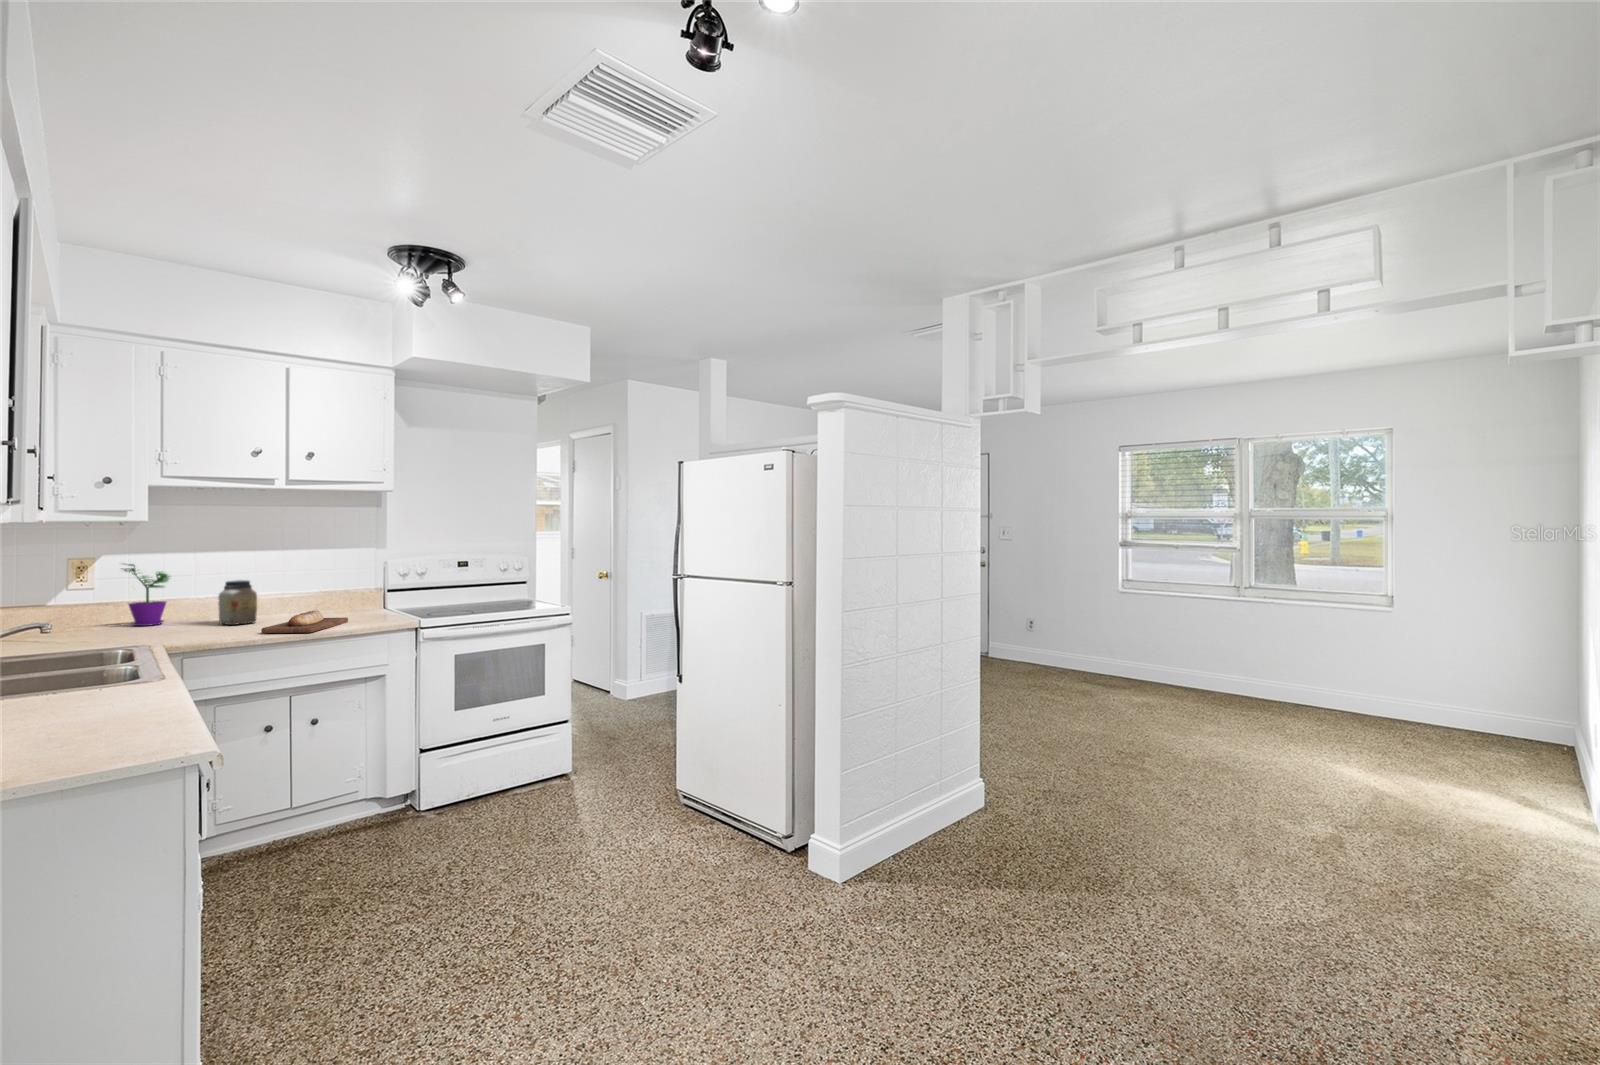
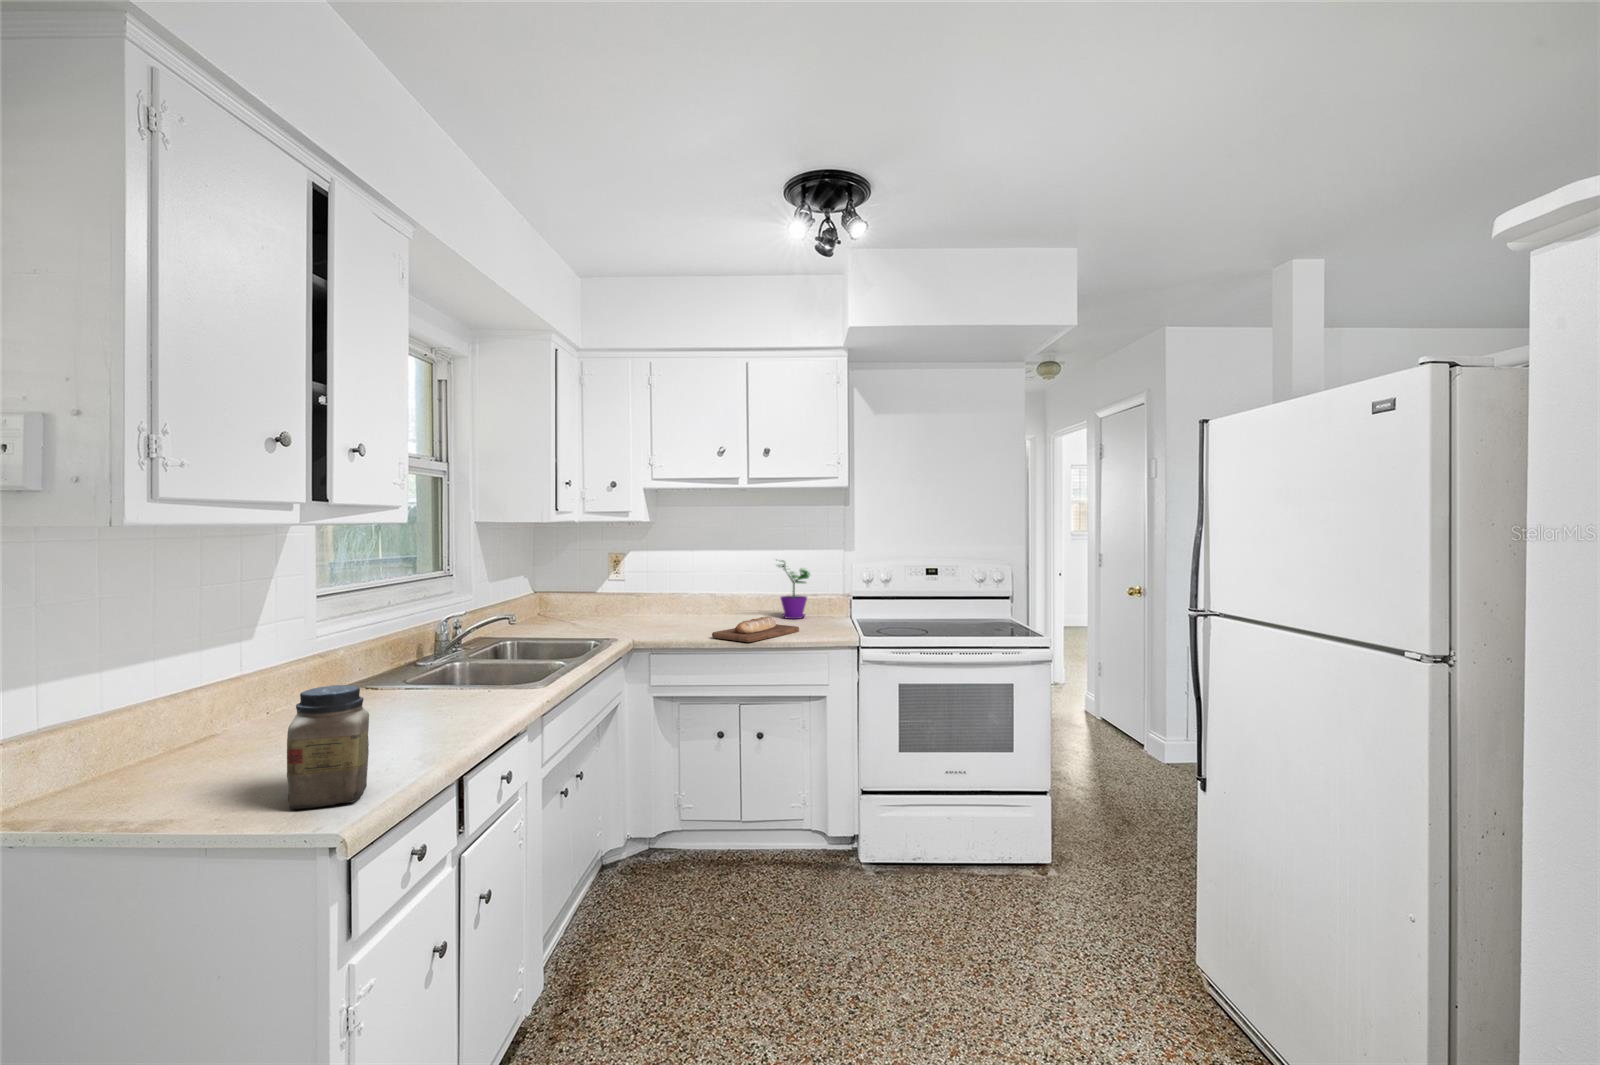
flower pot: present [124,564,169,626] -> present [778,560,810,619]
jar: present [218,580,257,625] -> present [287,685,369,810]

